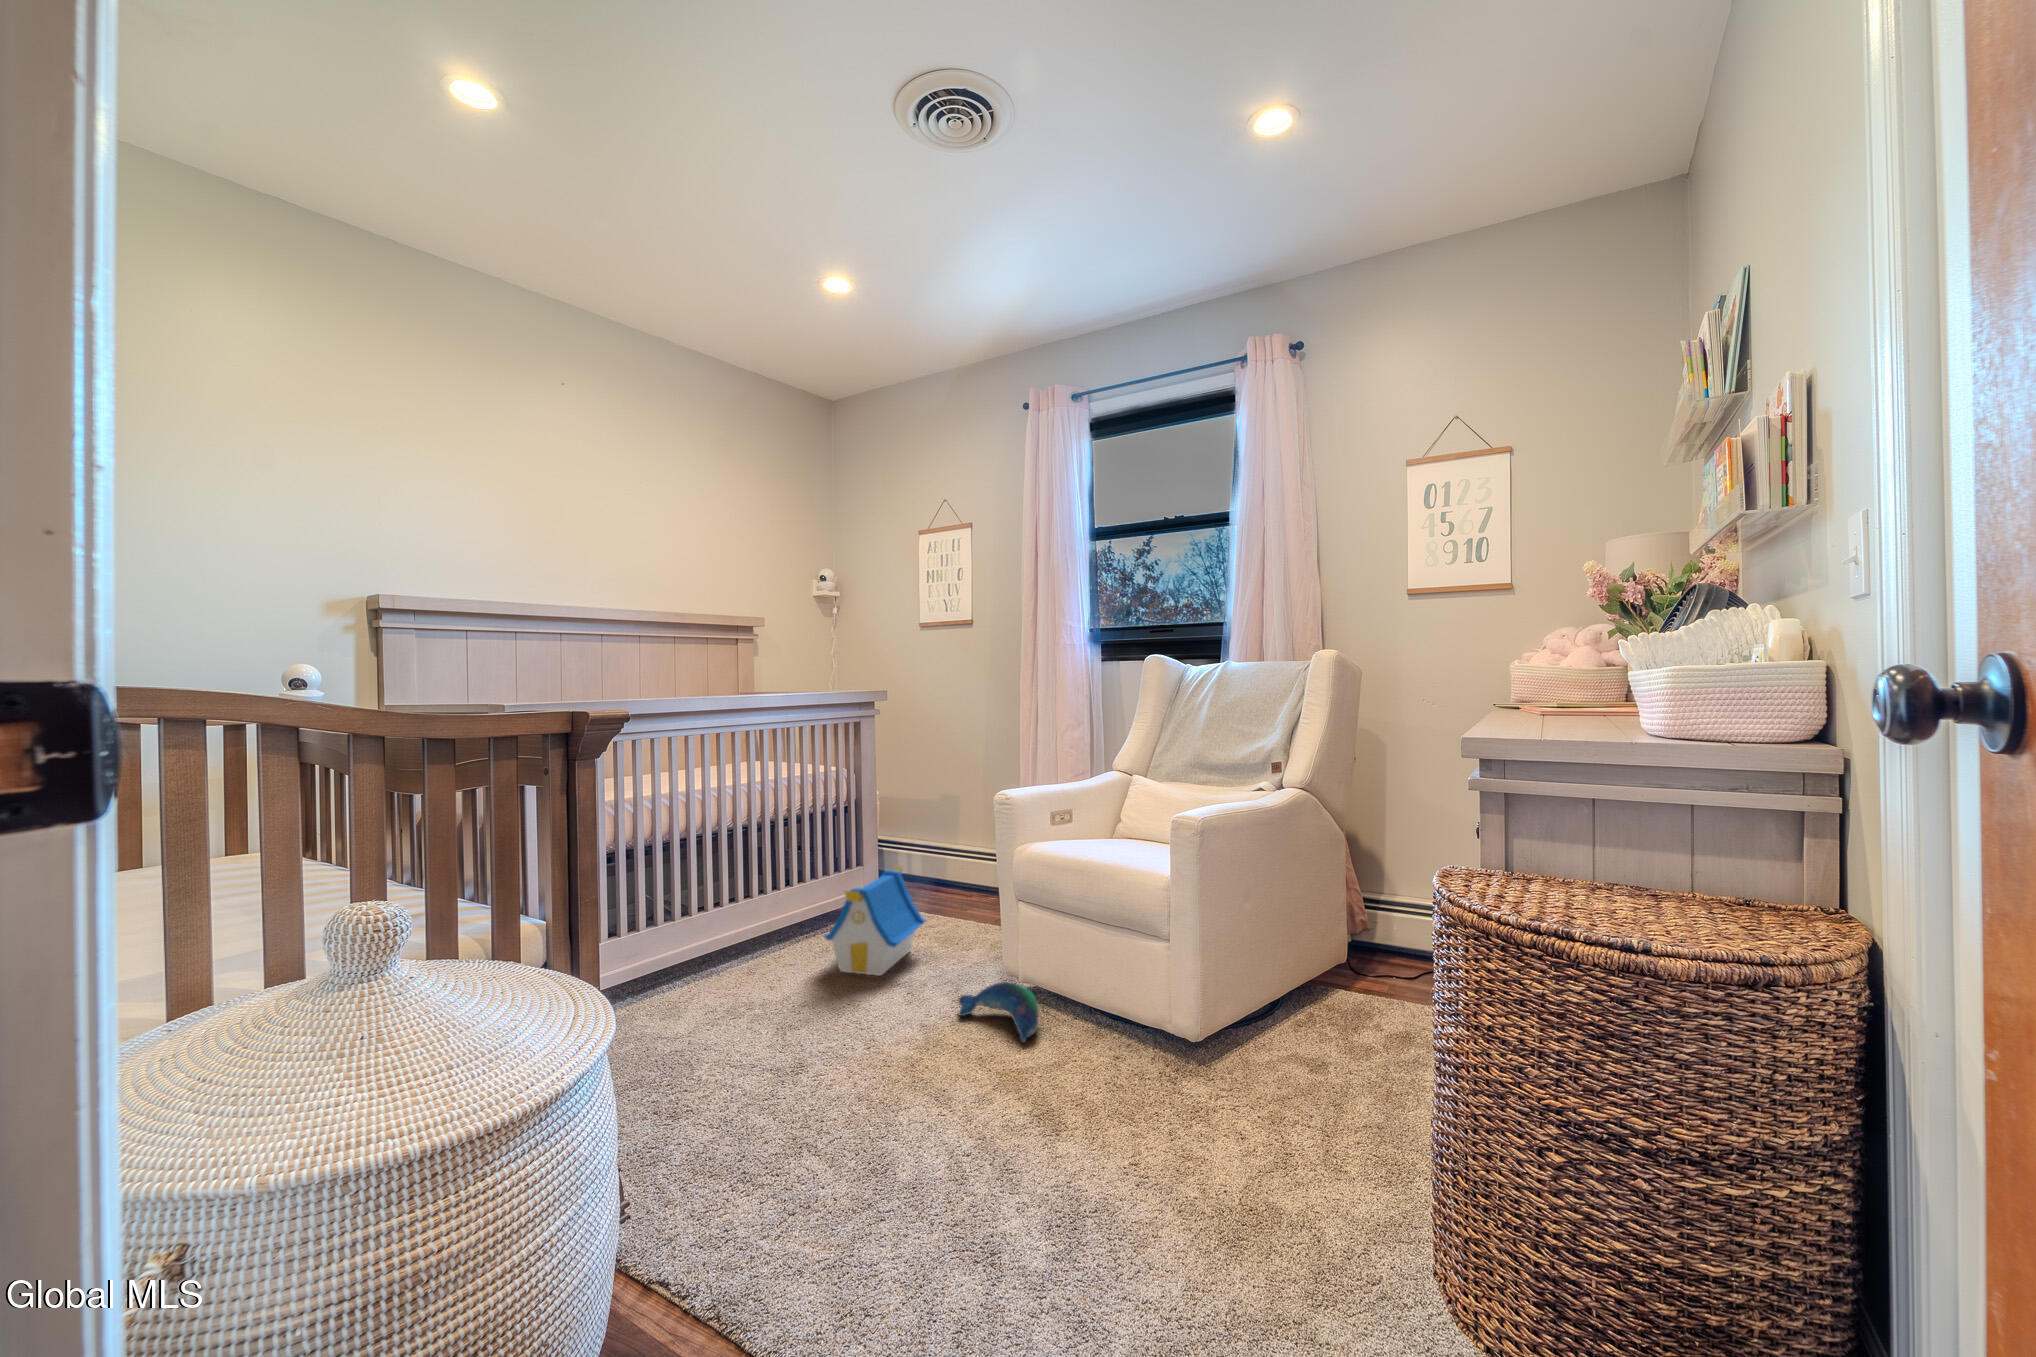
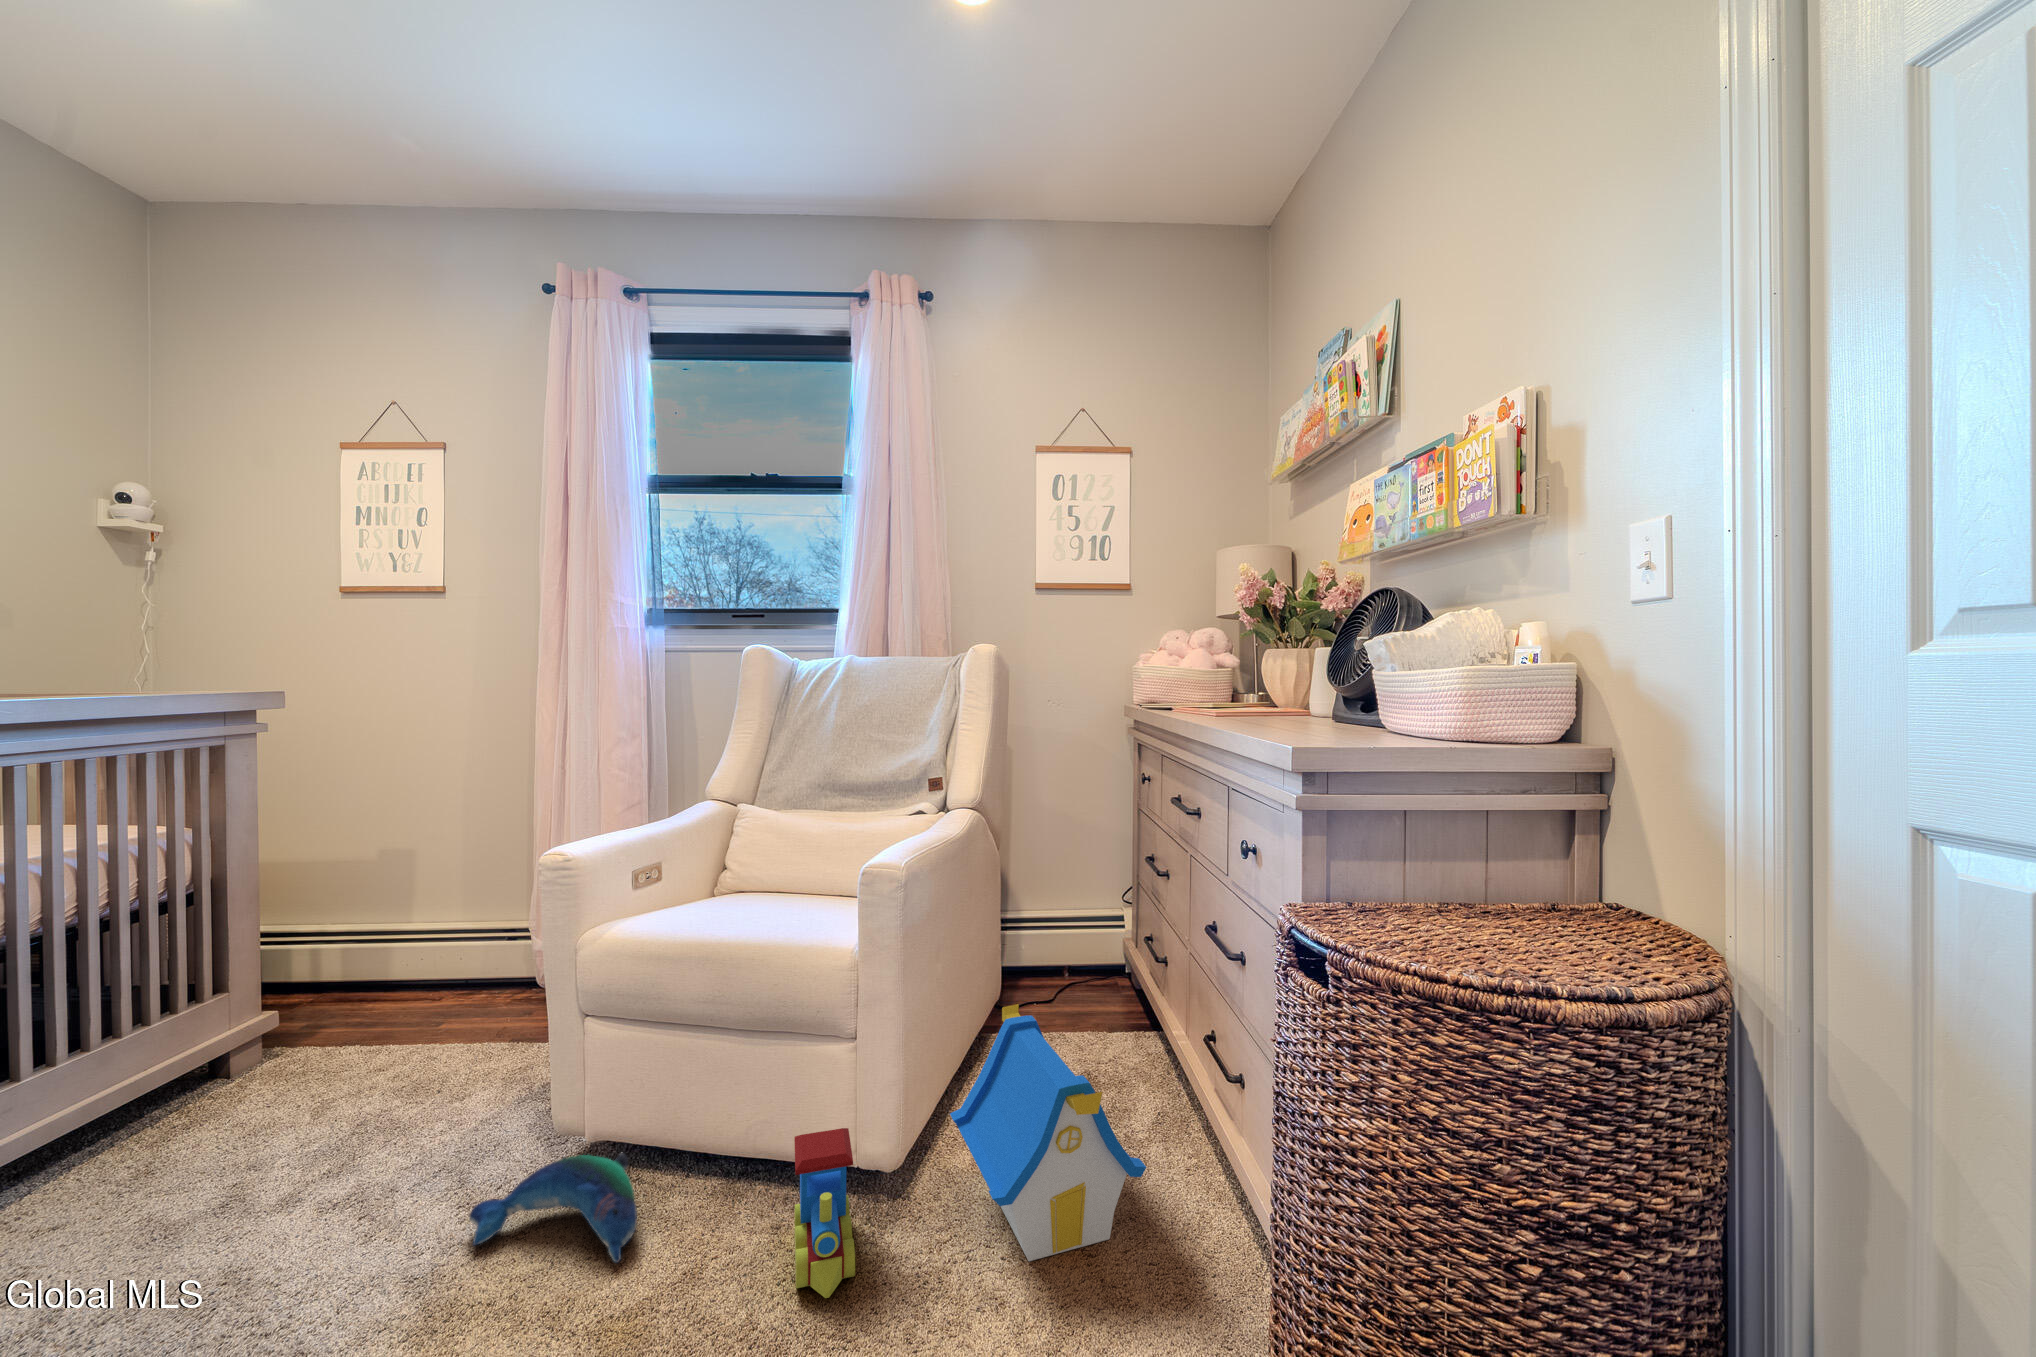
toy house: present [824,867,927,976] -> present [950,1004,1146,1261]
toy train: none [1113,997,1162,1092] -> present [794,1128,855,1298]

